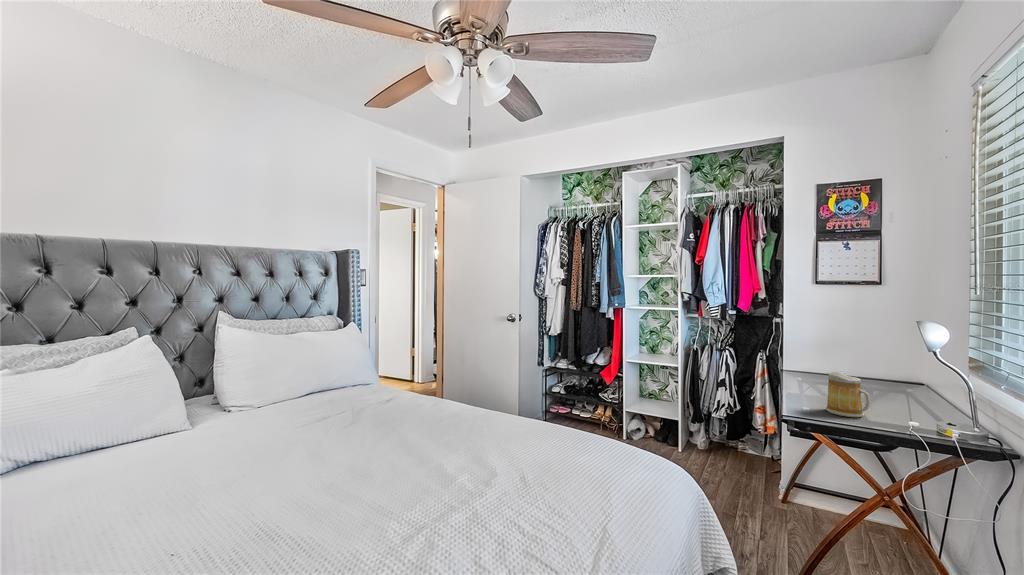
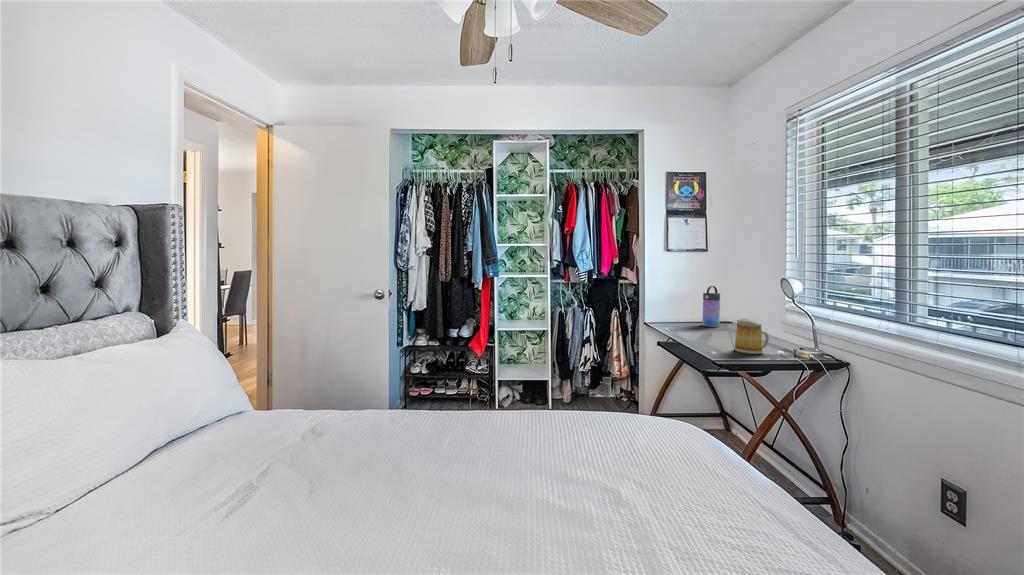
water bottle: none [867,331,893,386] -> present [702,286,720,327]

